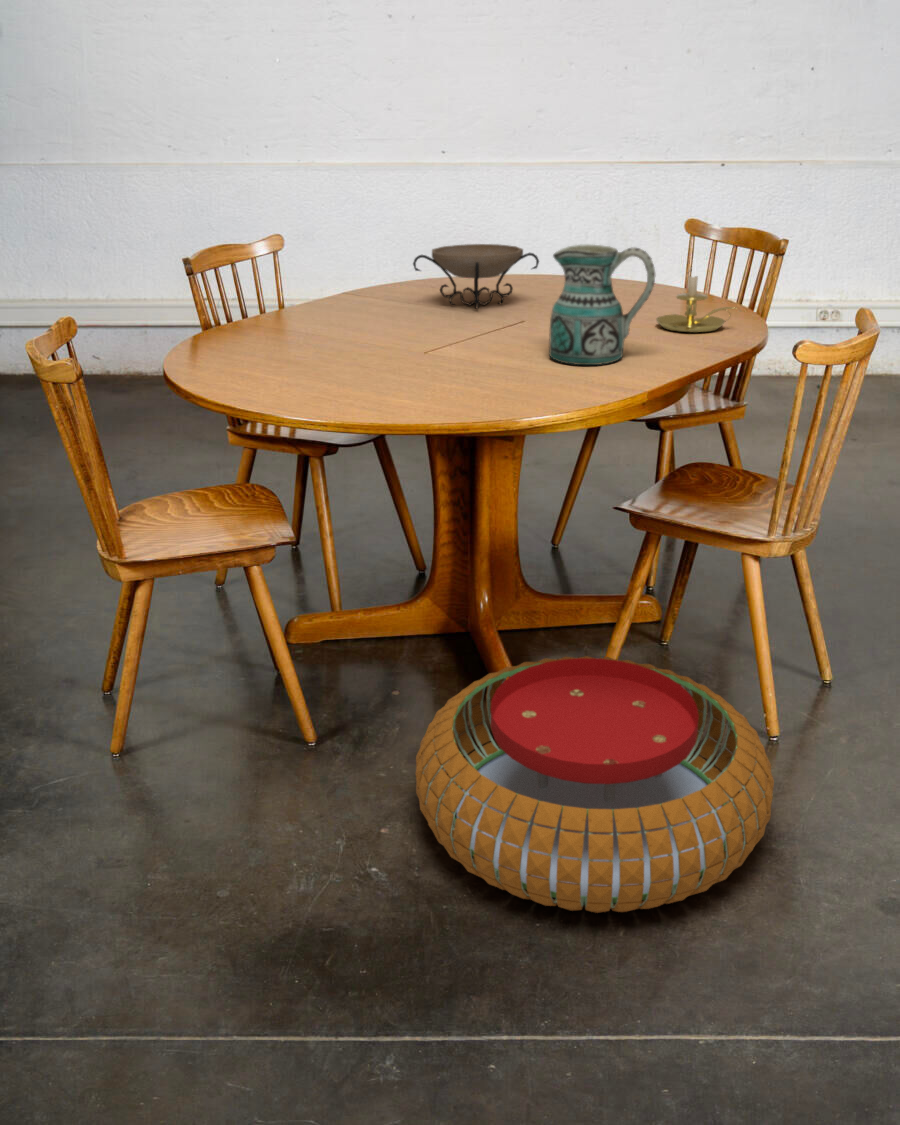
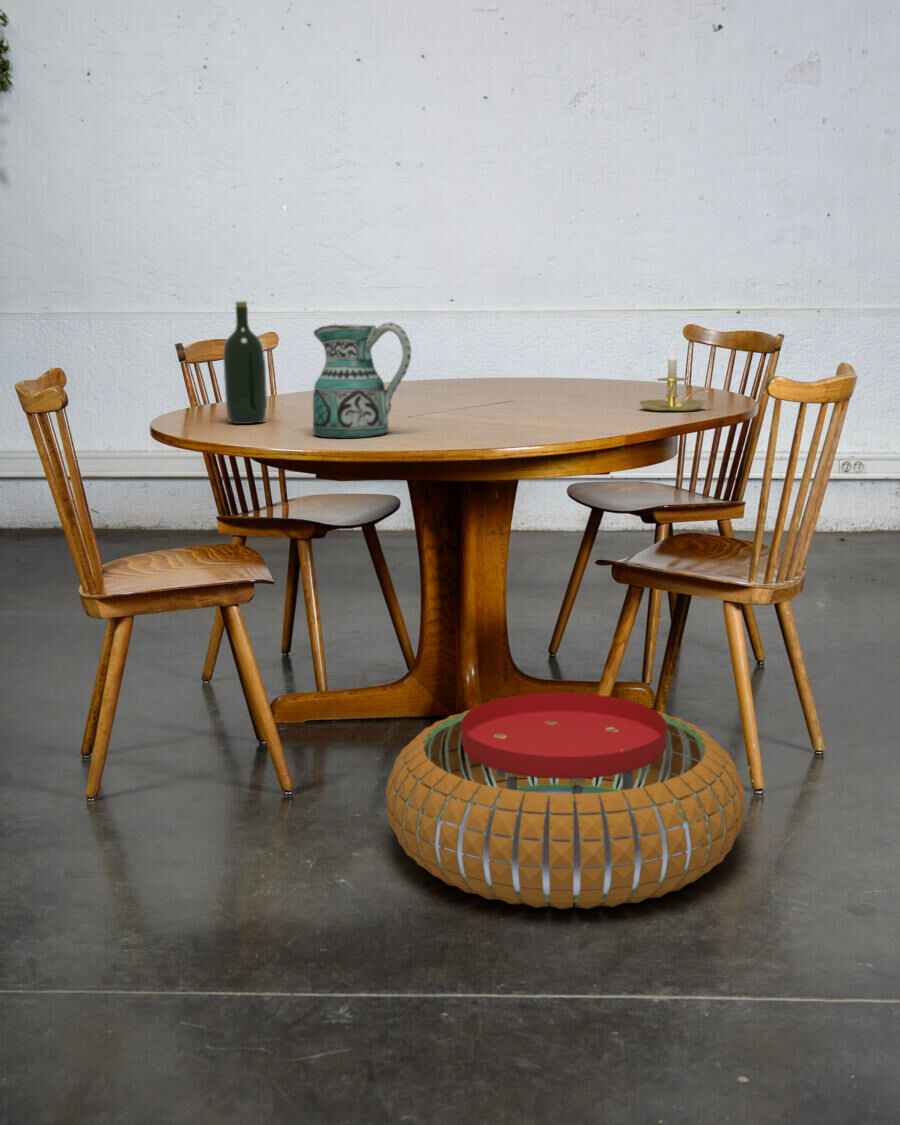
wine bottle: none [227,221,275,352] -> present [223,301,267,424]
decorative bowl: present [413,244,539,309] -> none [405,347,528,403]
ceramic pitcher: present [549,244,655,365] -> present [313,323,411,437]

